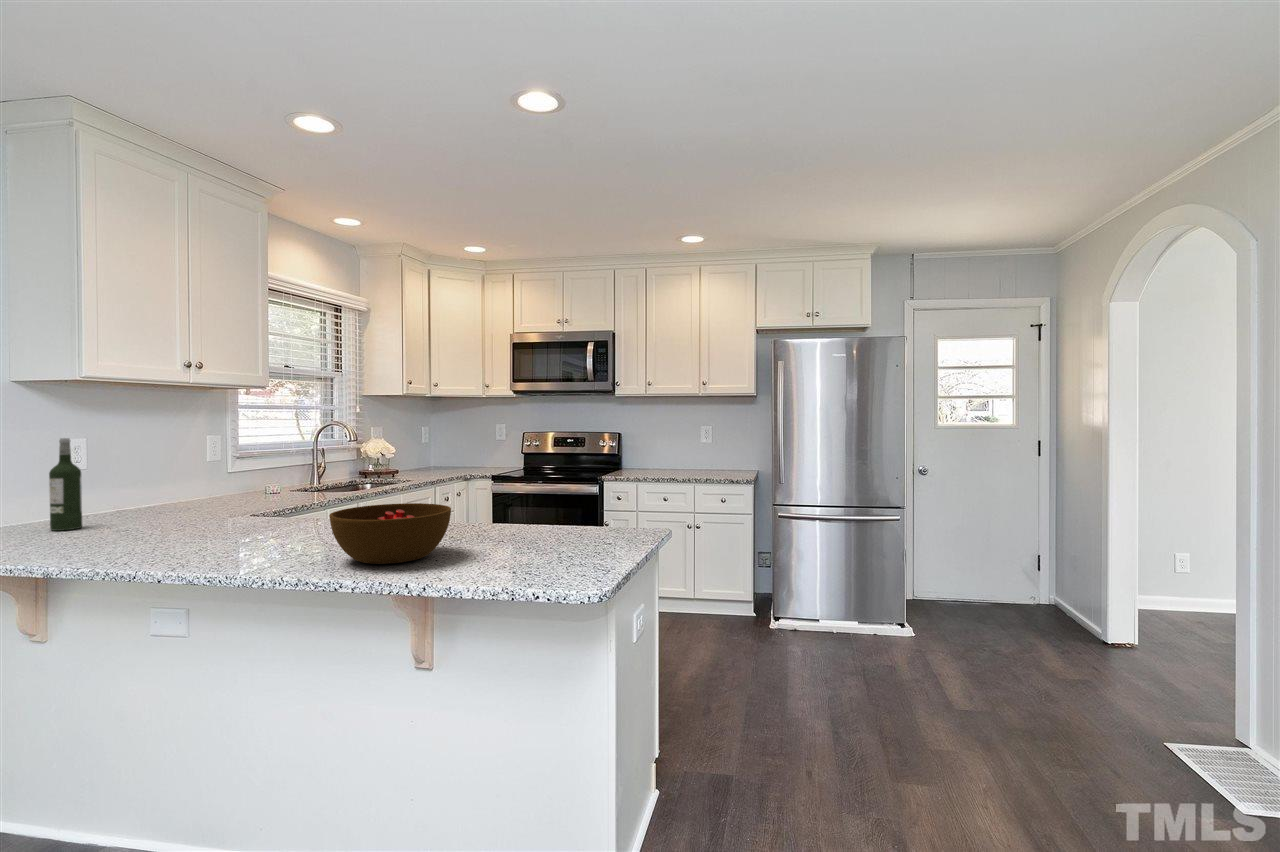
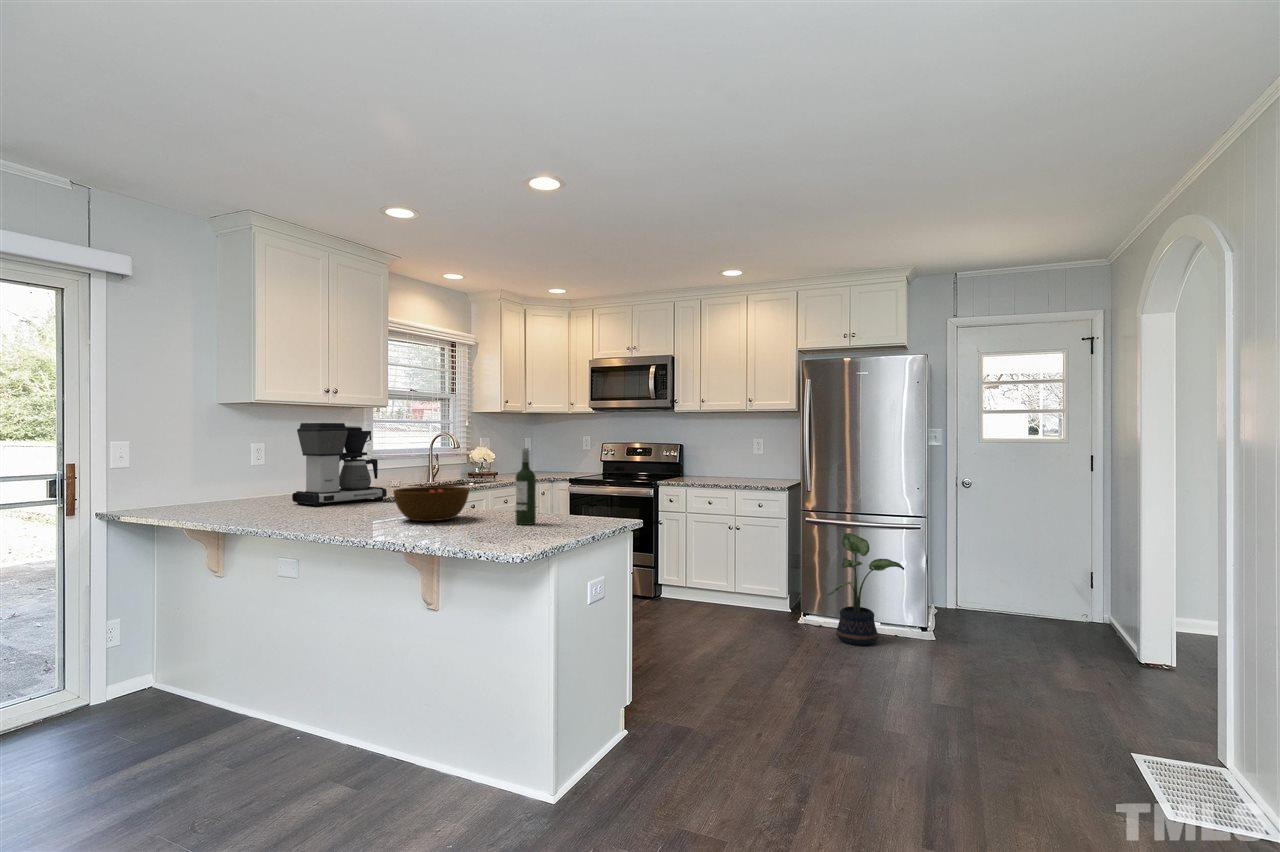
coffee maker: none [124,408,281,539] -> present [292,423,387,506]
wine bottle: present [49,438,82,531] -> present [515,448,536,525]
potted plant: none [819,529,898,655] -> present [827,533,904,645]

